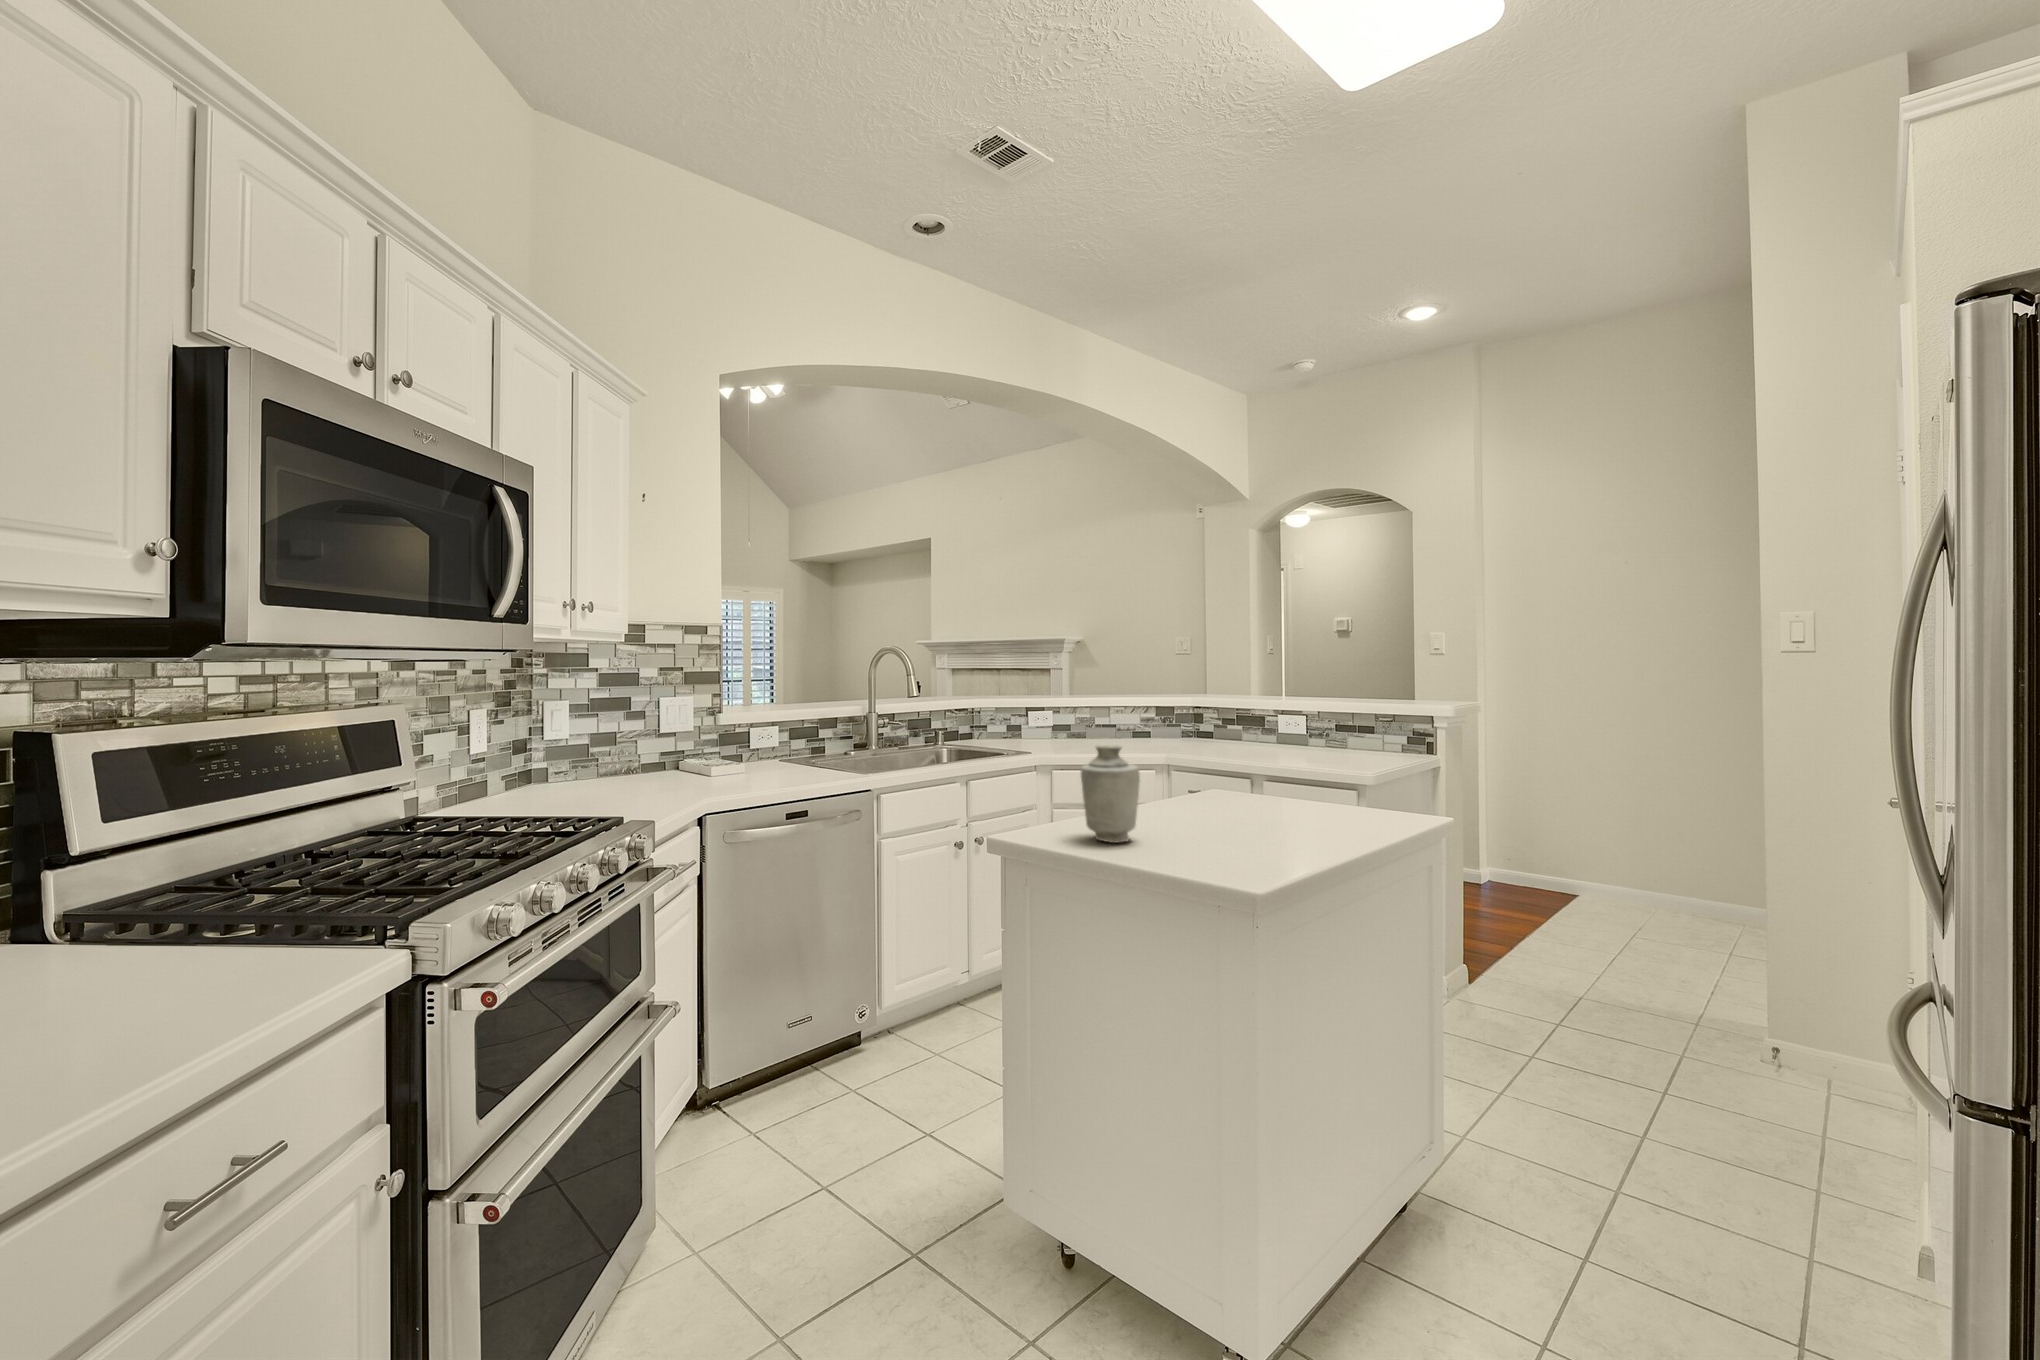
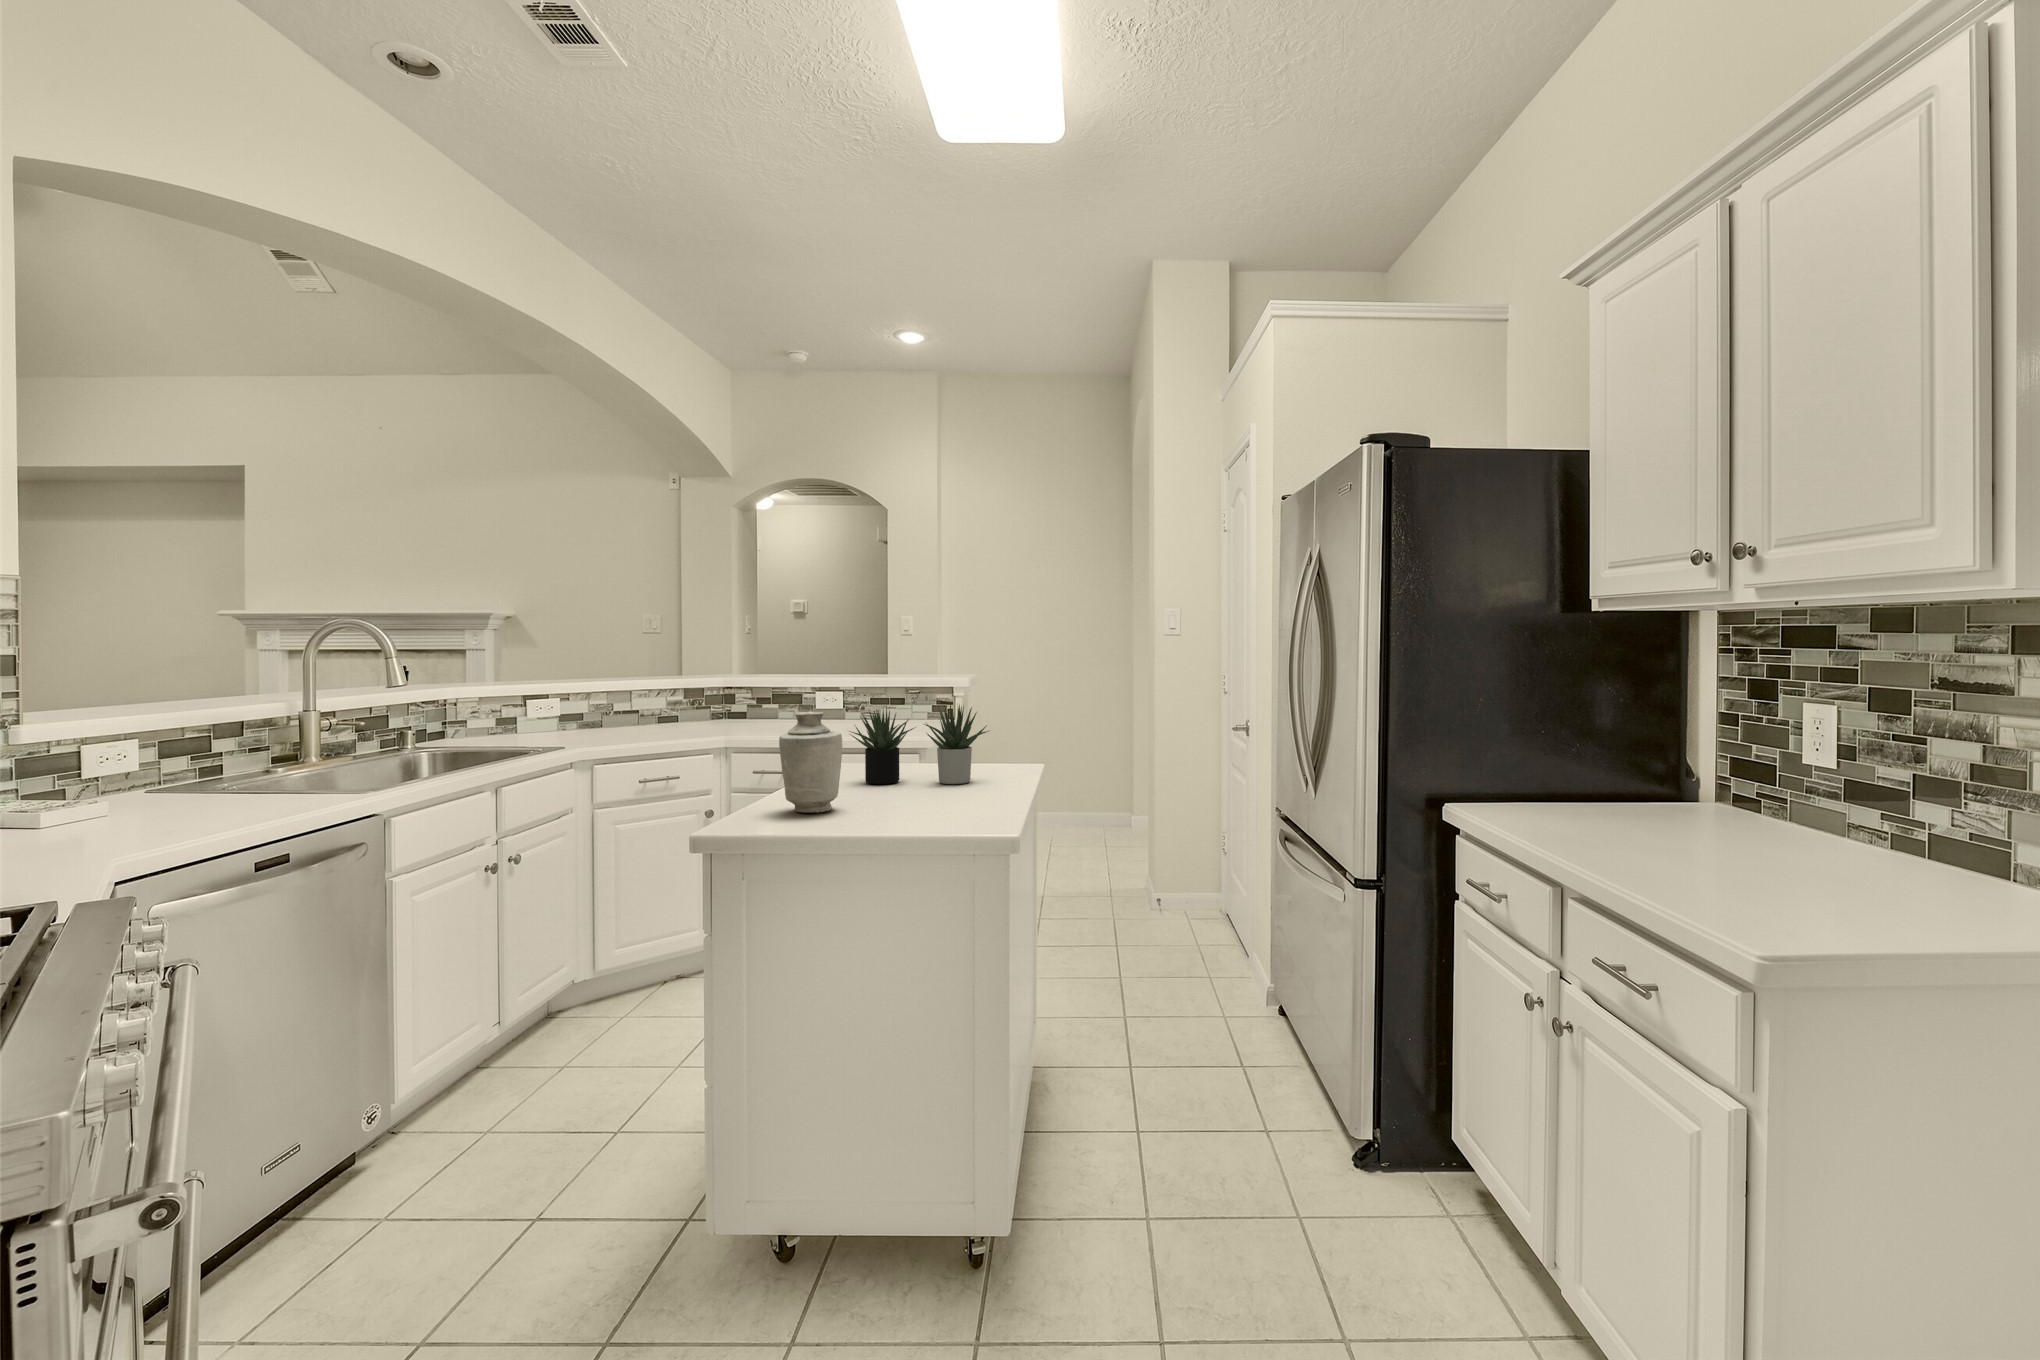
succulent plant: none [1186,741,1333,833] -> present [849,703,988,784]

